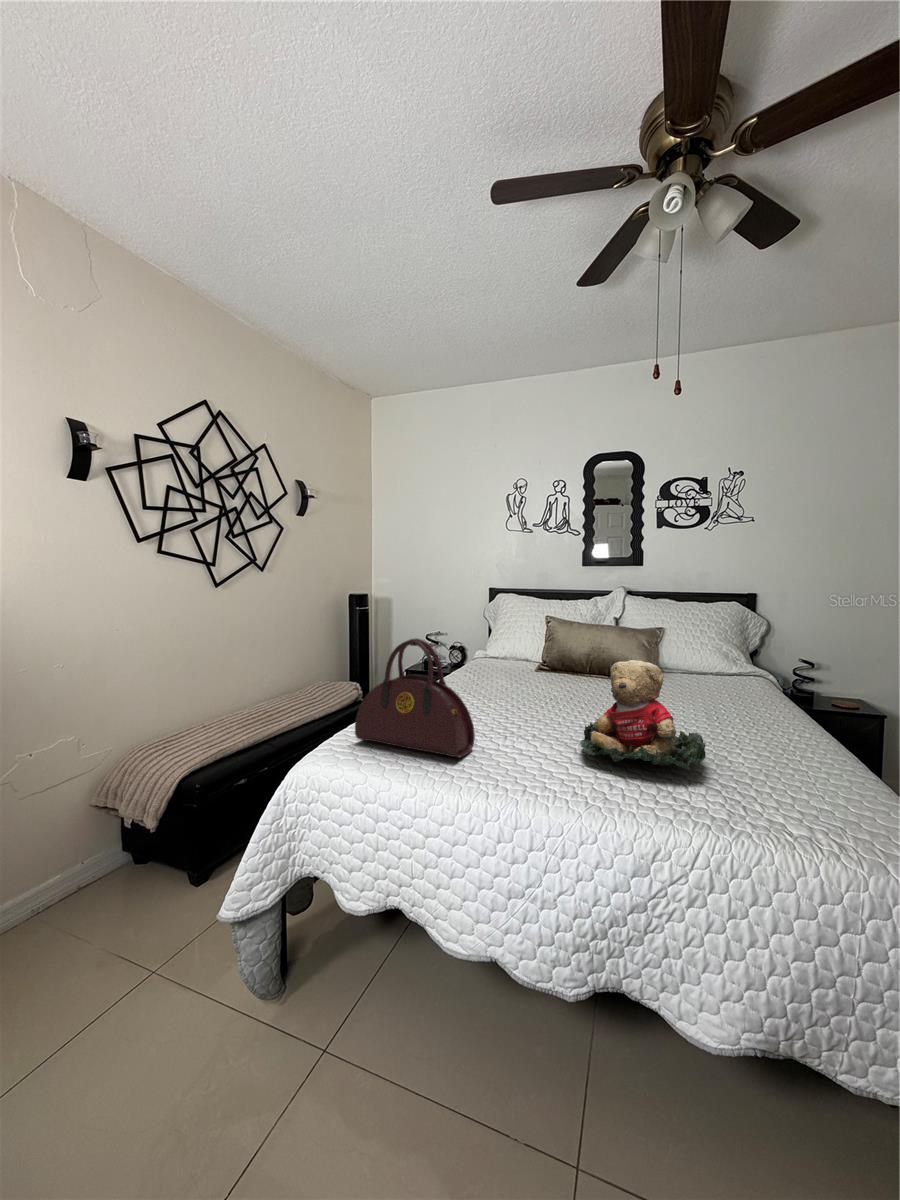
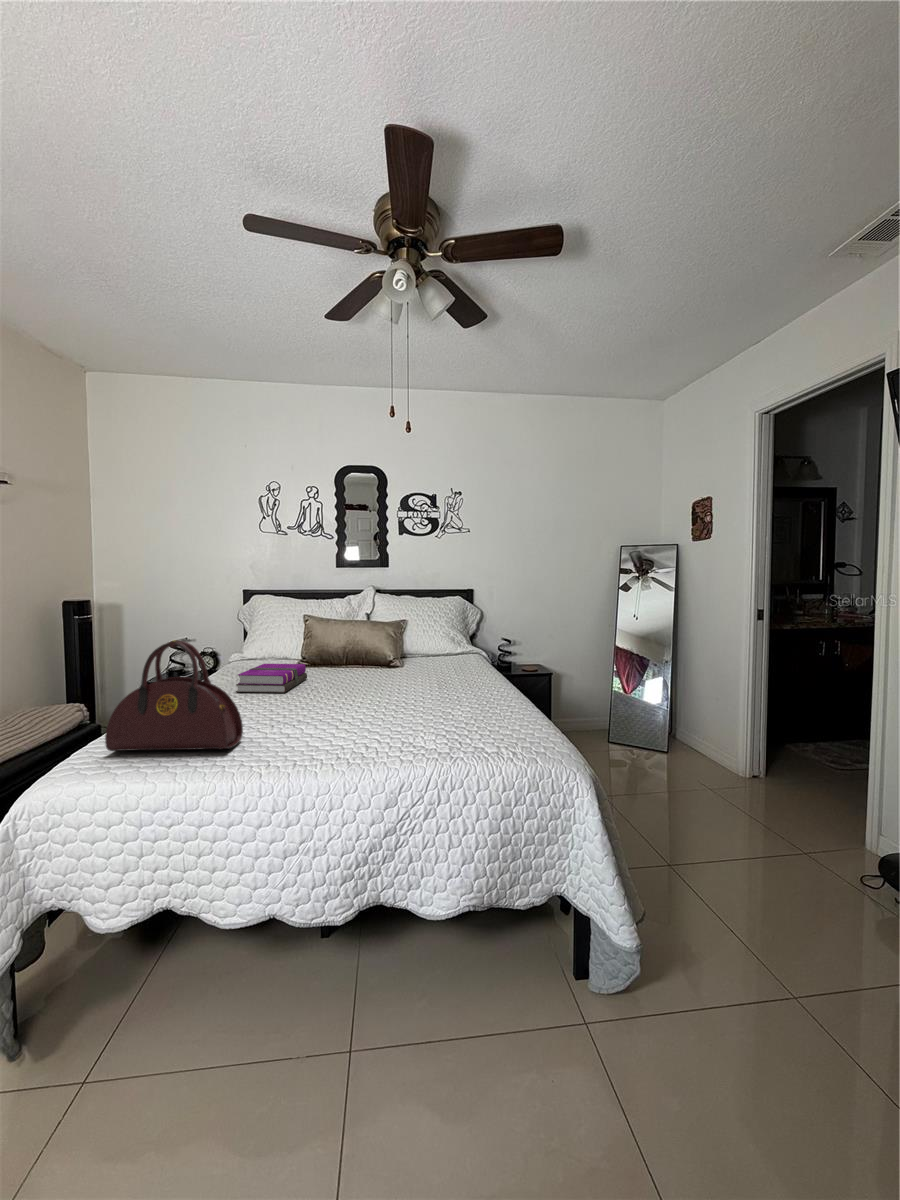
teddy bear: present [581,660,706,770] -> none [340,645,436,729]
hardback book: none [476,664,548,698] -> present [236,664,307,693]

